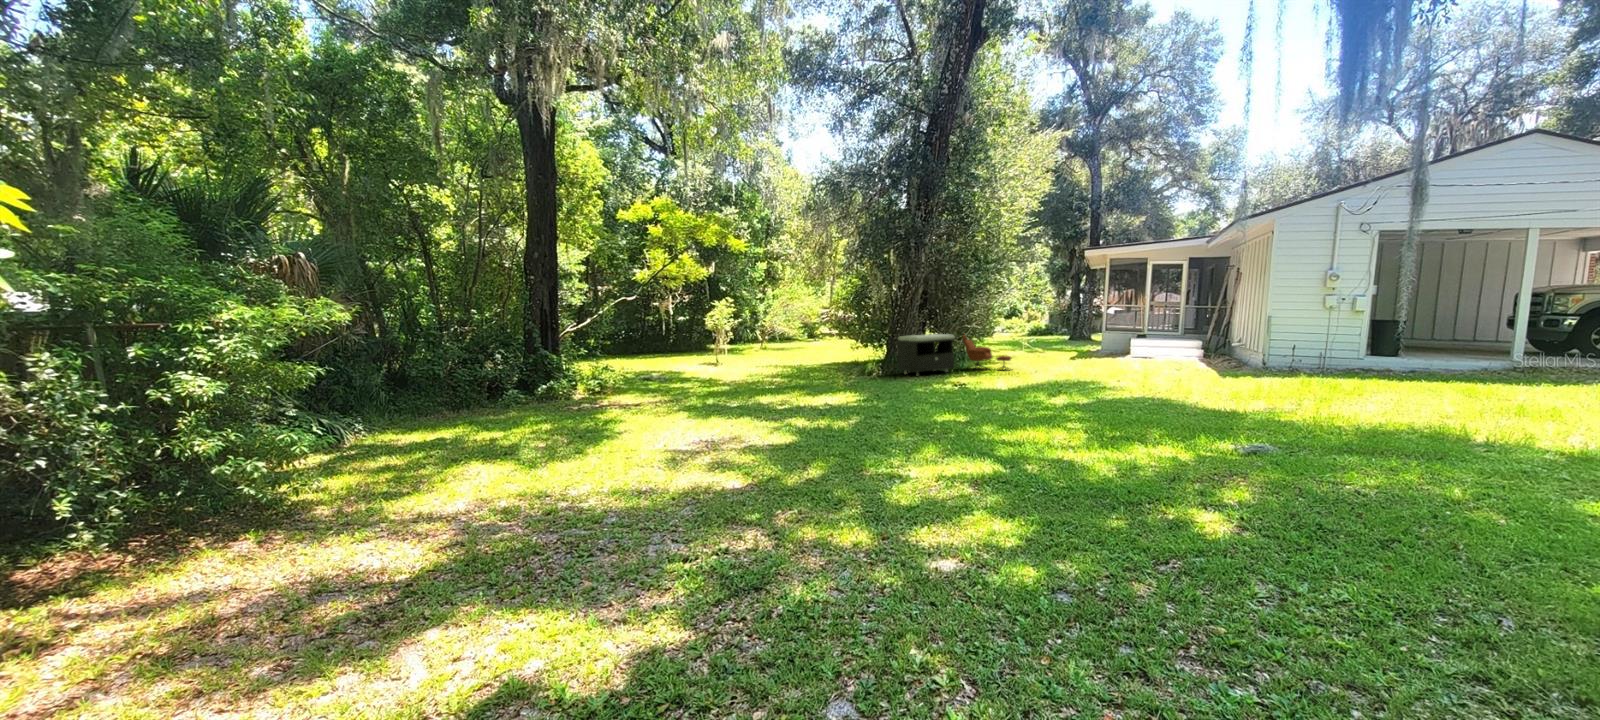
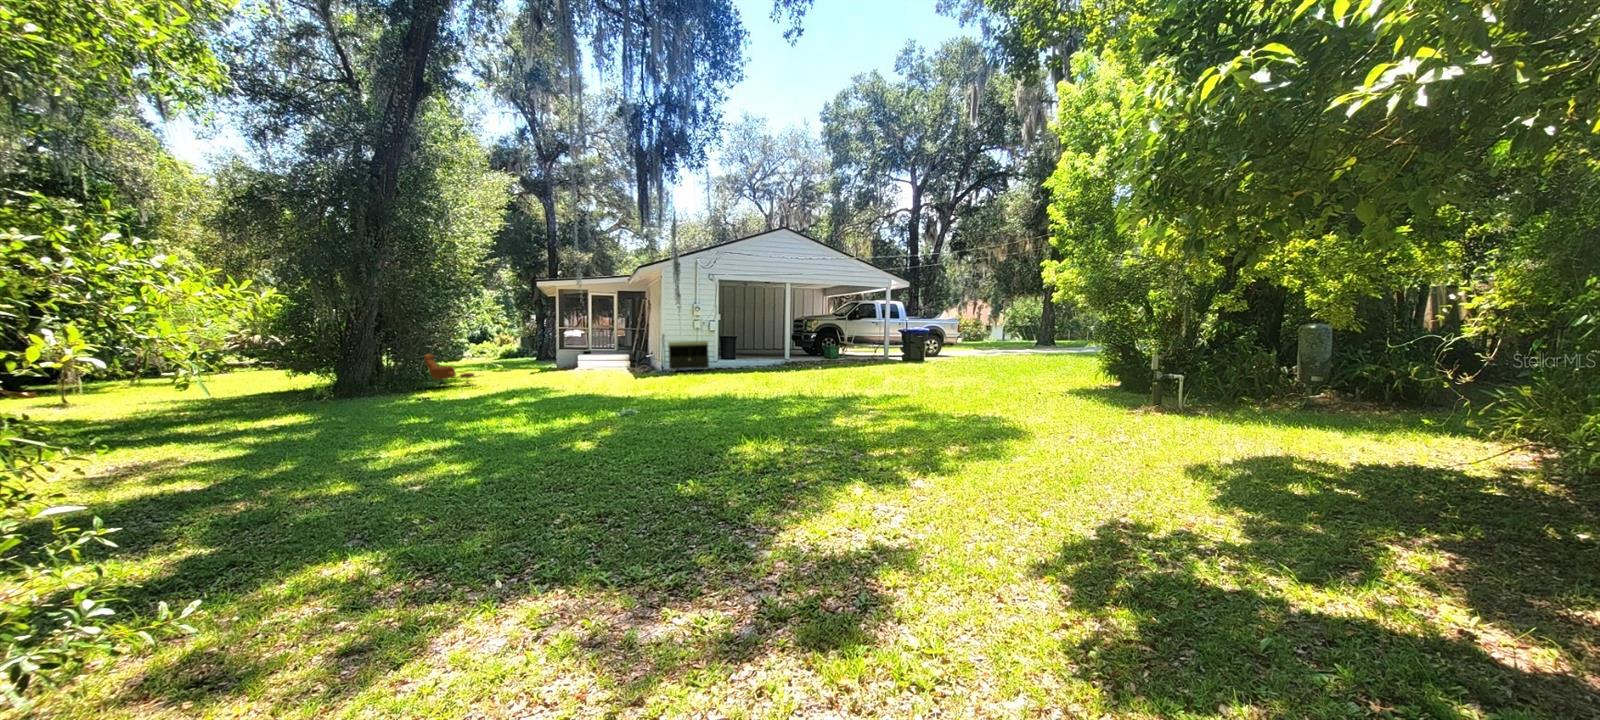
storage bench: present [898,334,955,374] -> present [668,341,709,371]

